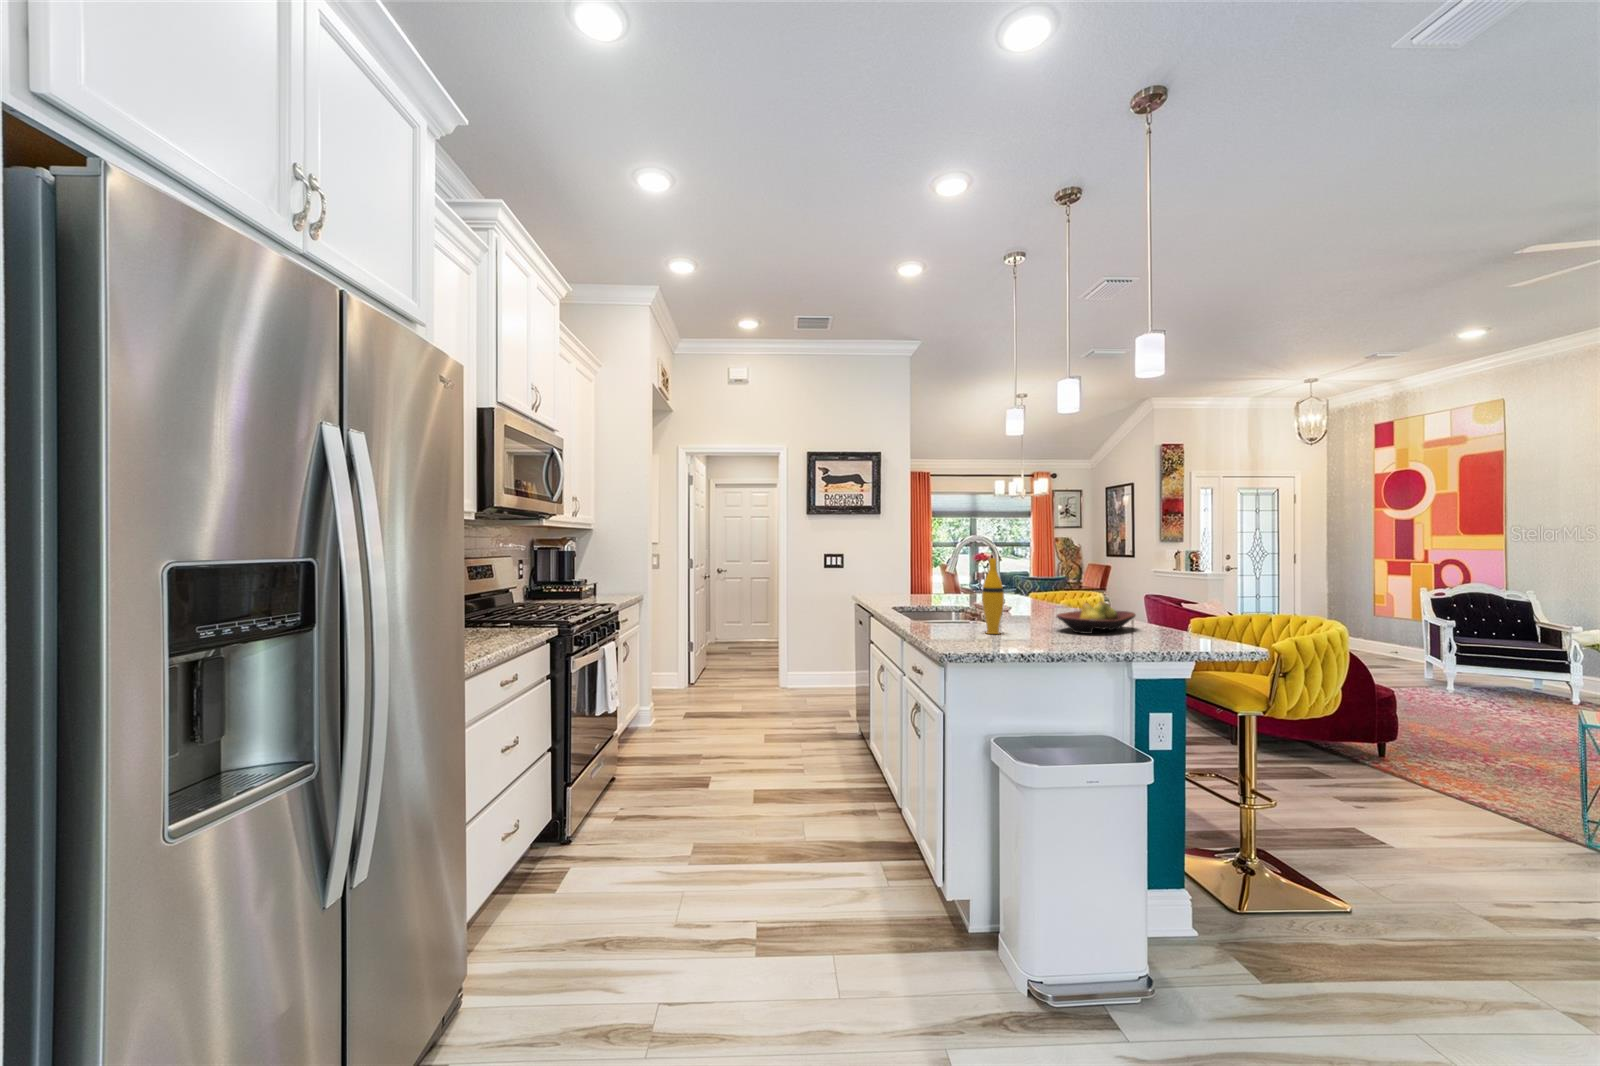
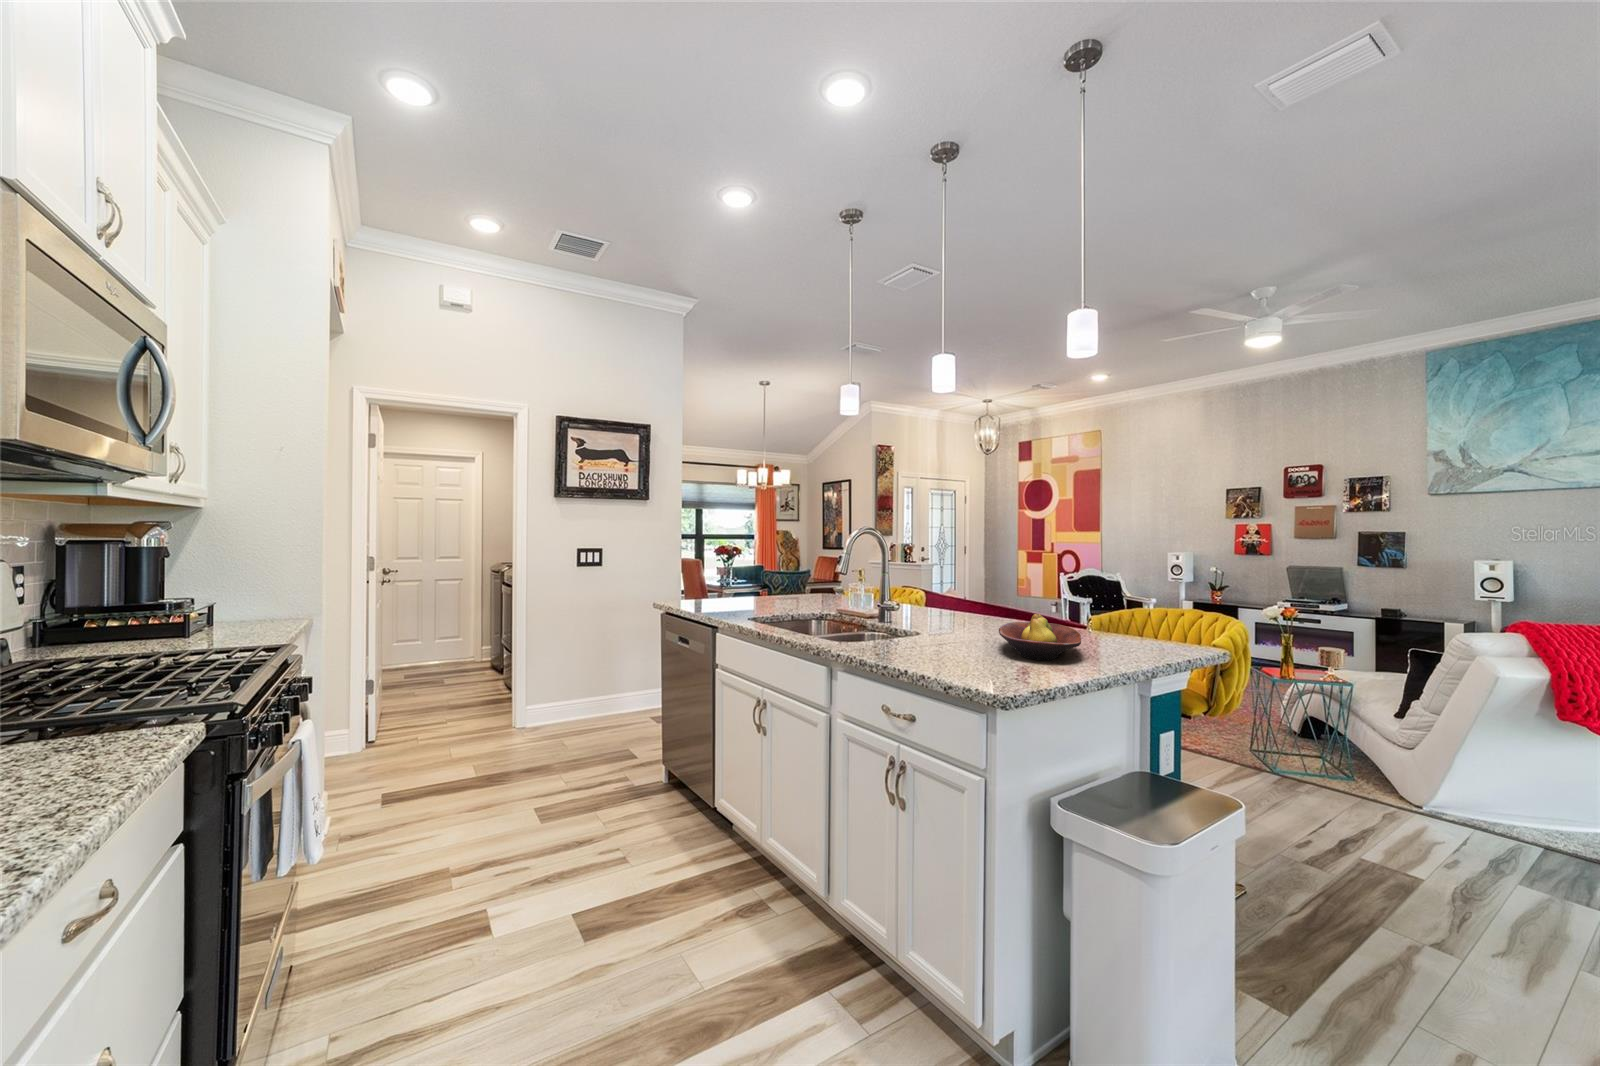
vase: present [982,558,1004,634] -> none [939,563,972,675]

